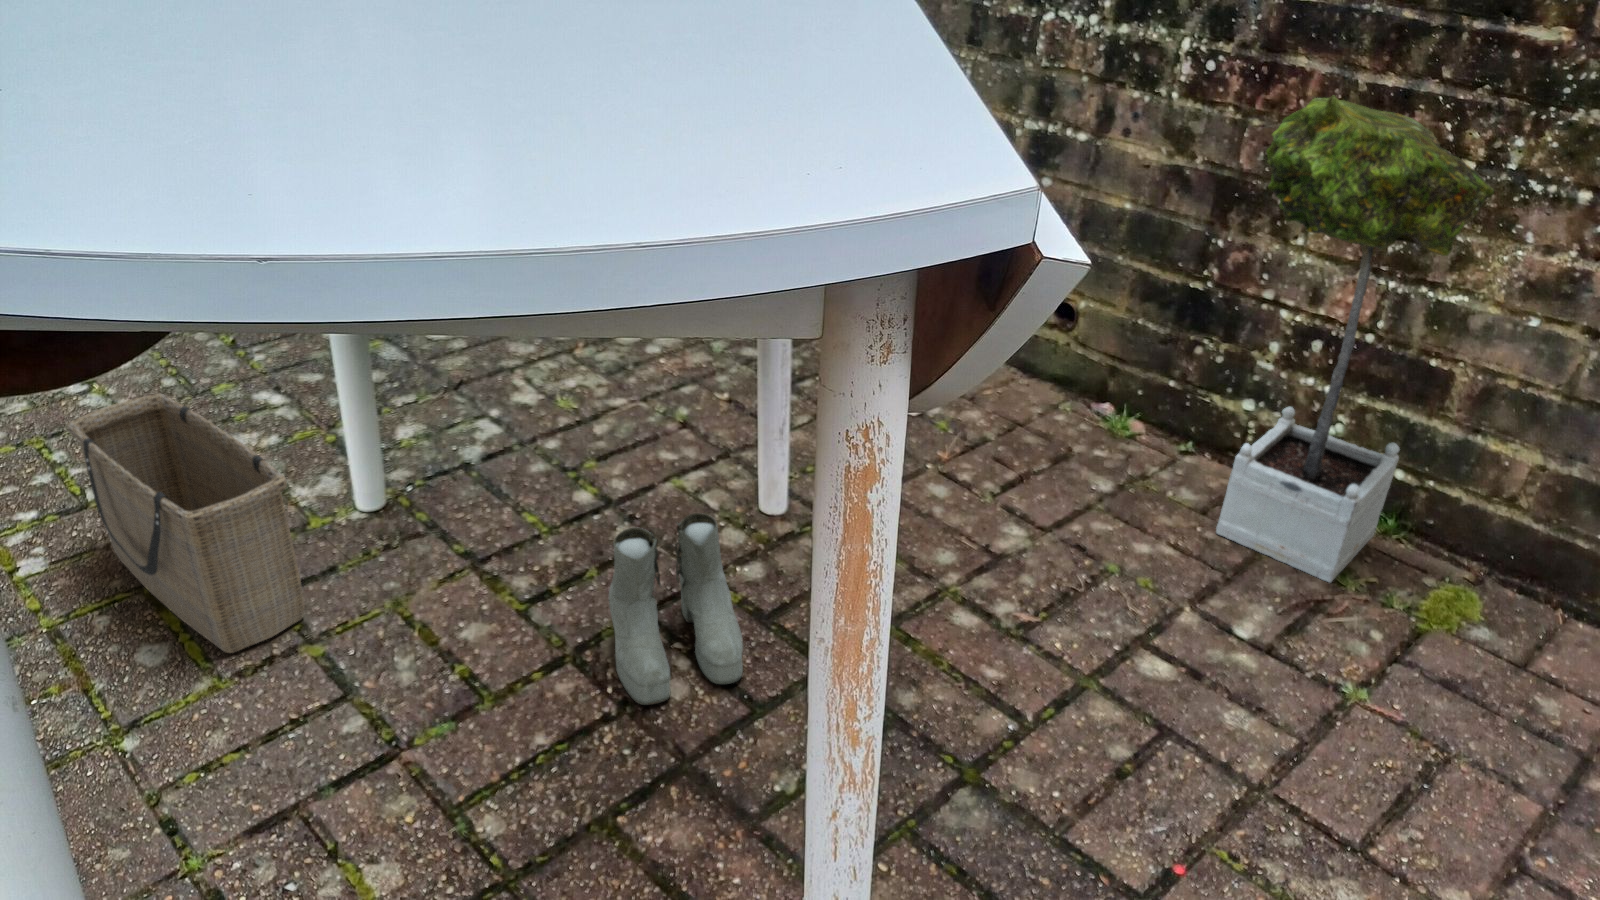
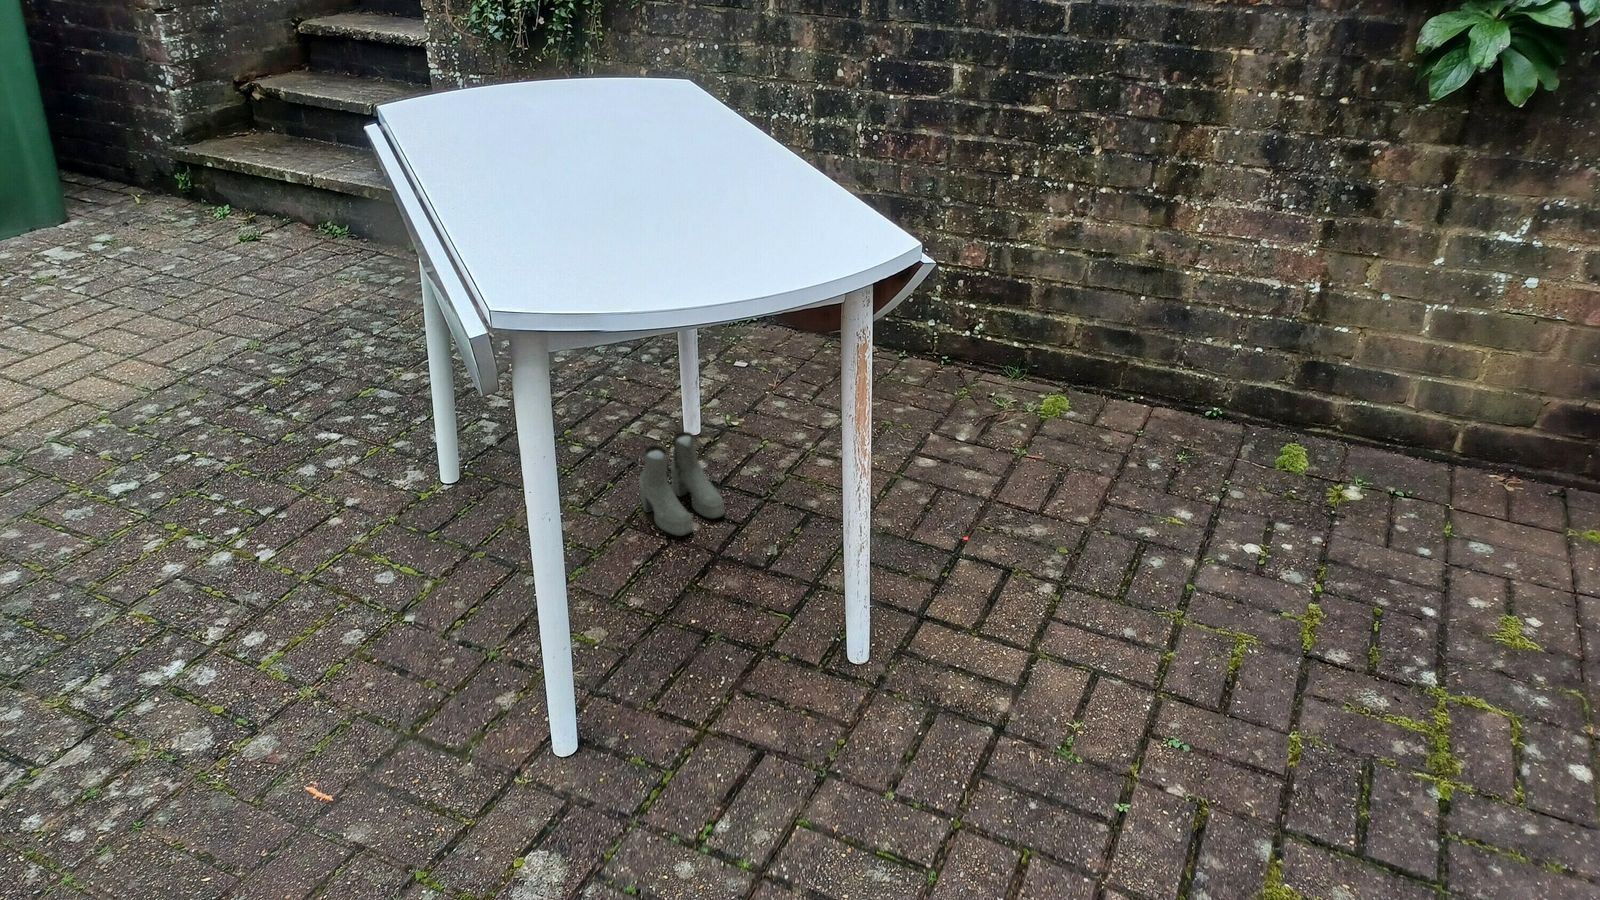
potted tree: present [1216,96,1494,583] -> none [920,155,1031,407]
basket: present [67,393,305,653] -> none [285,434,460,569]

